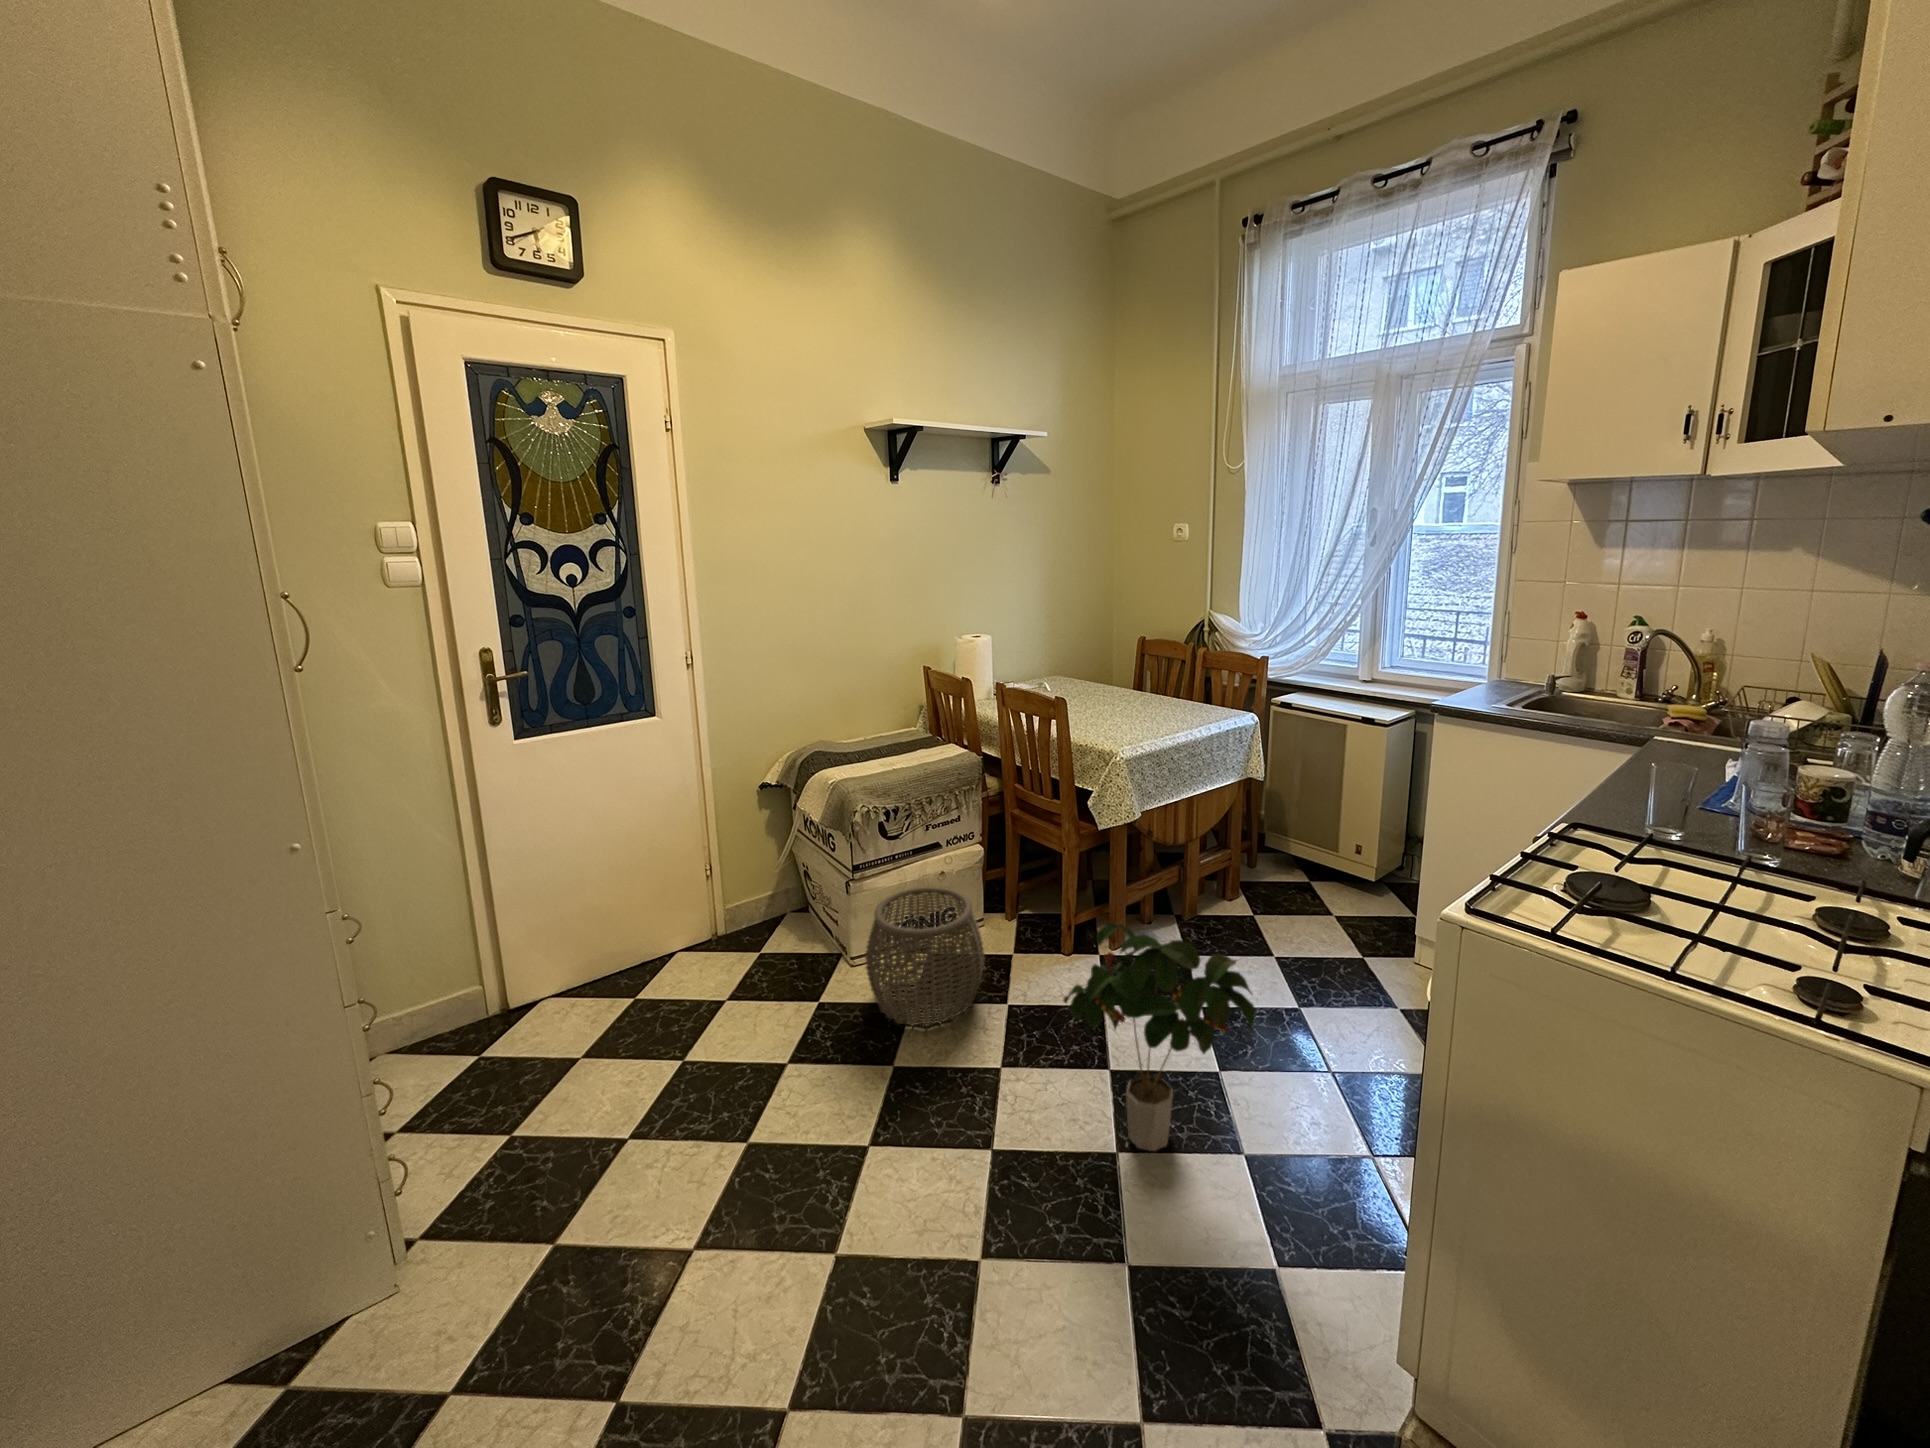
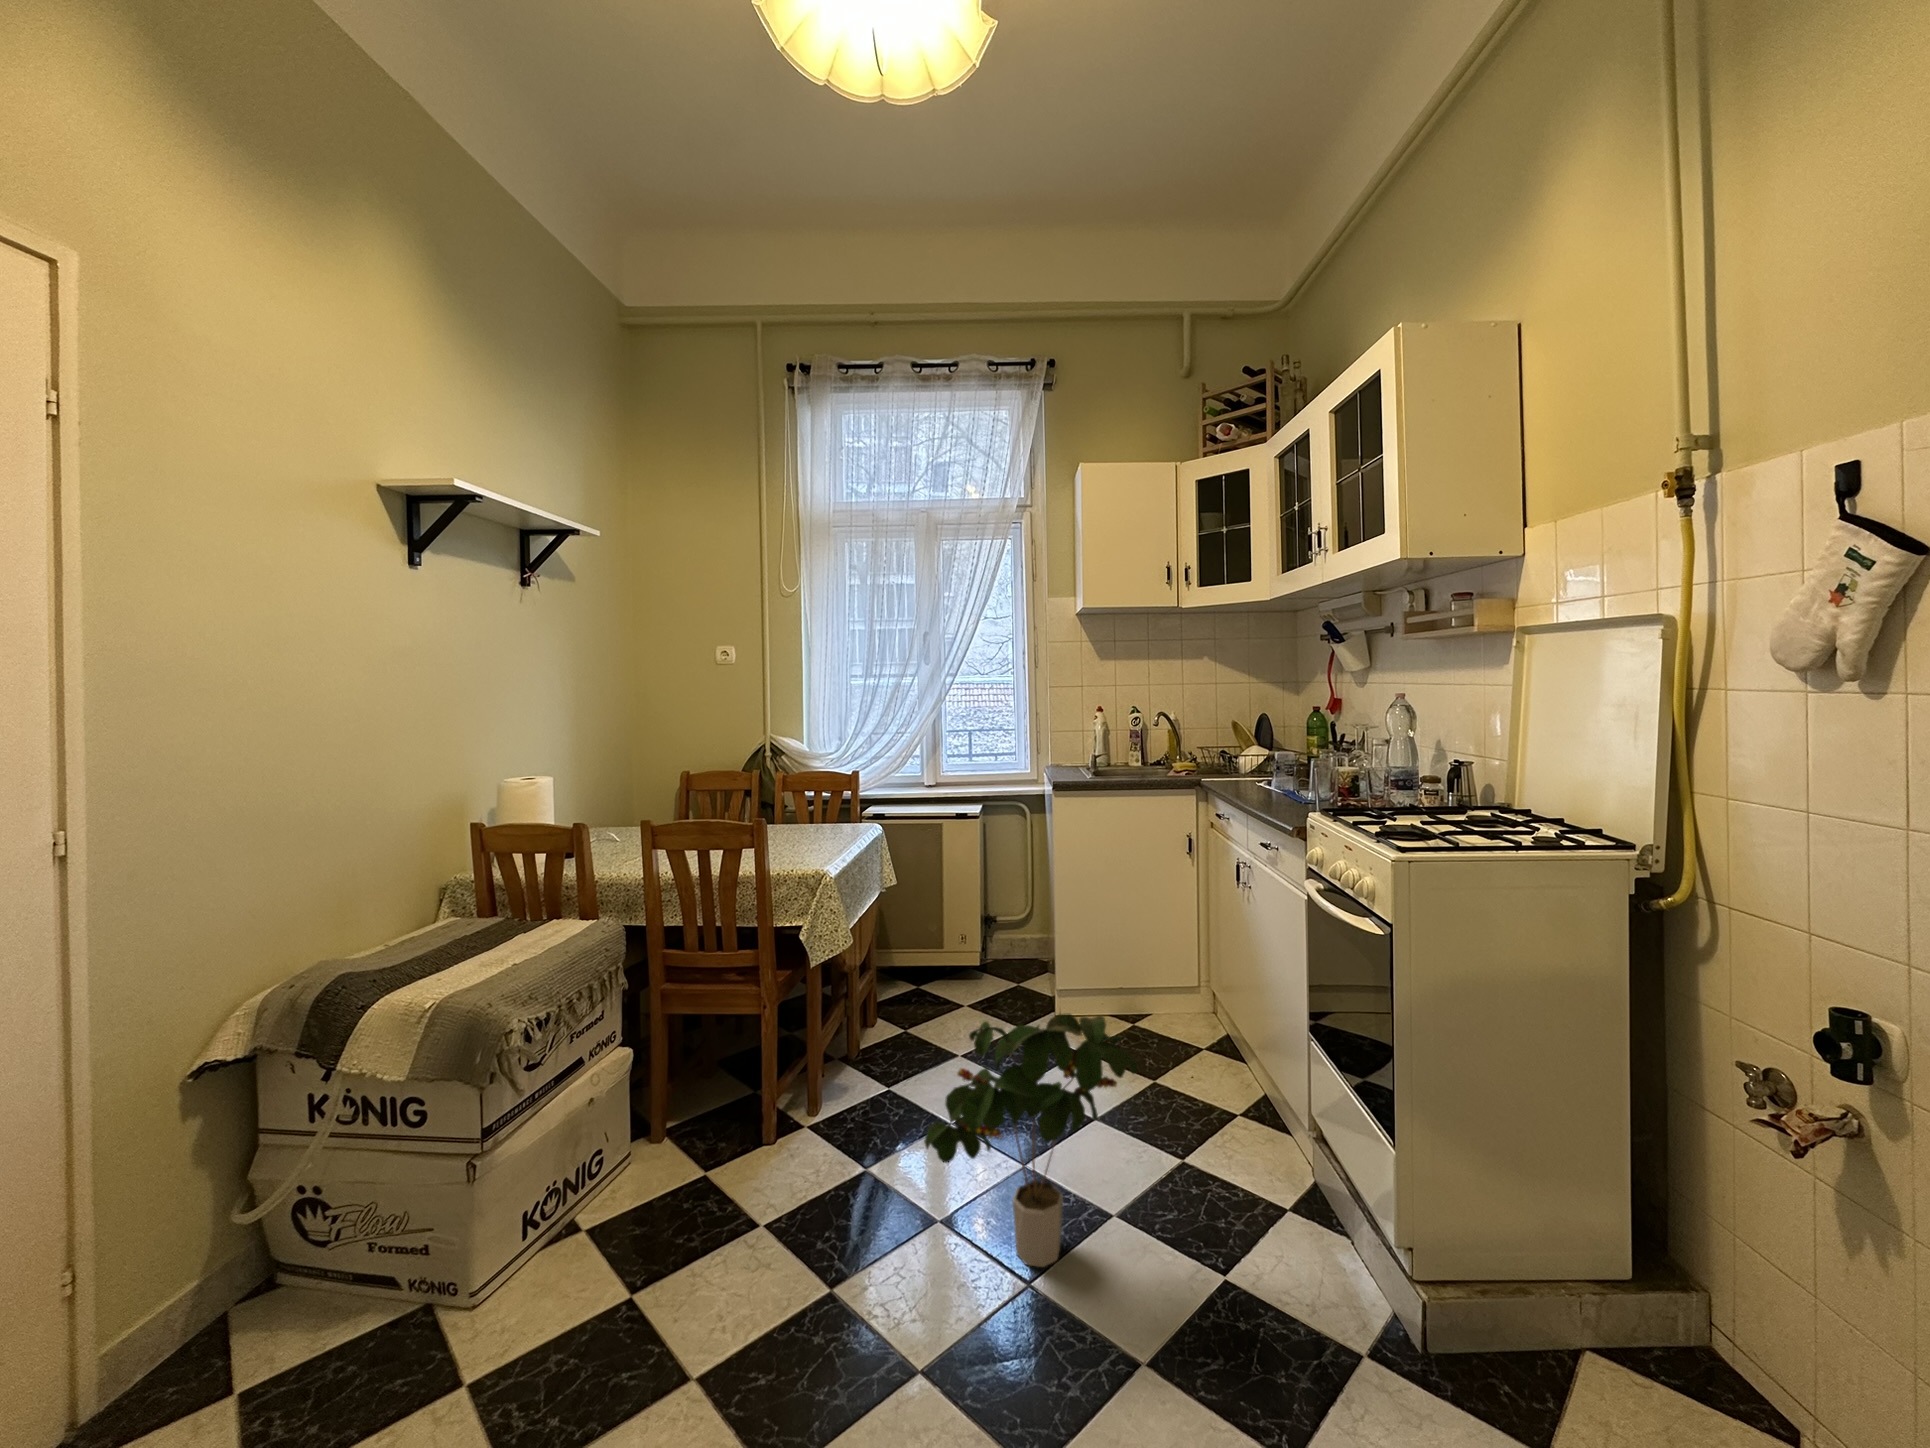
woven basket: present [865,887,984,1027] -> none [556,1103,746,1334]

